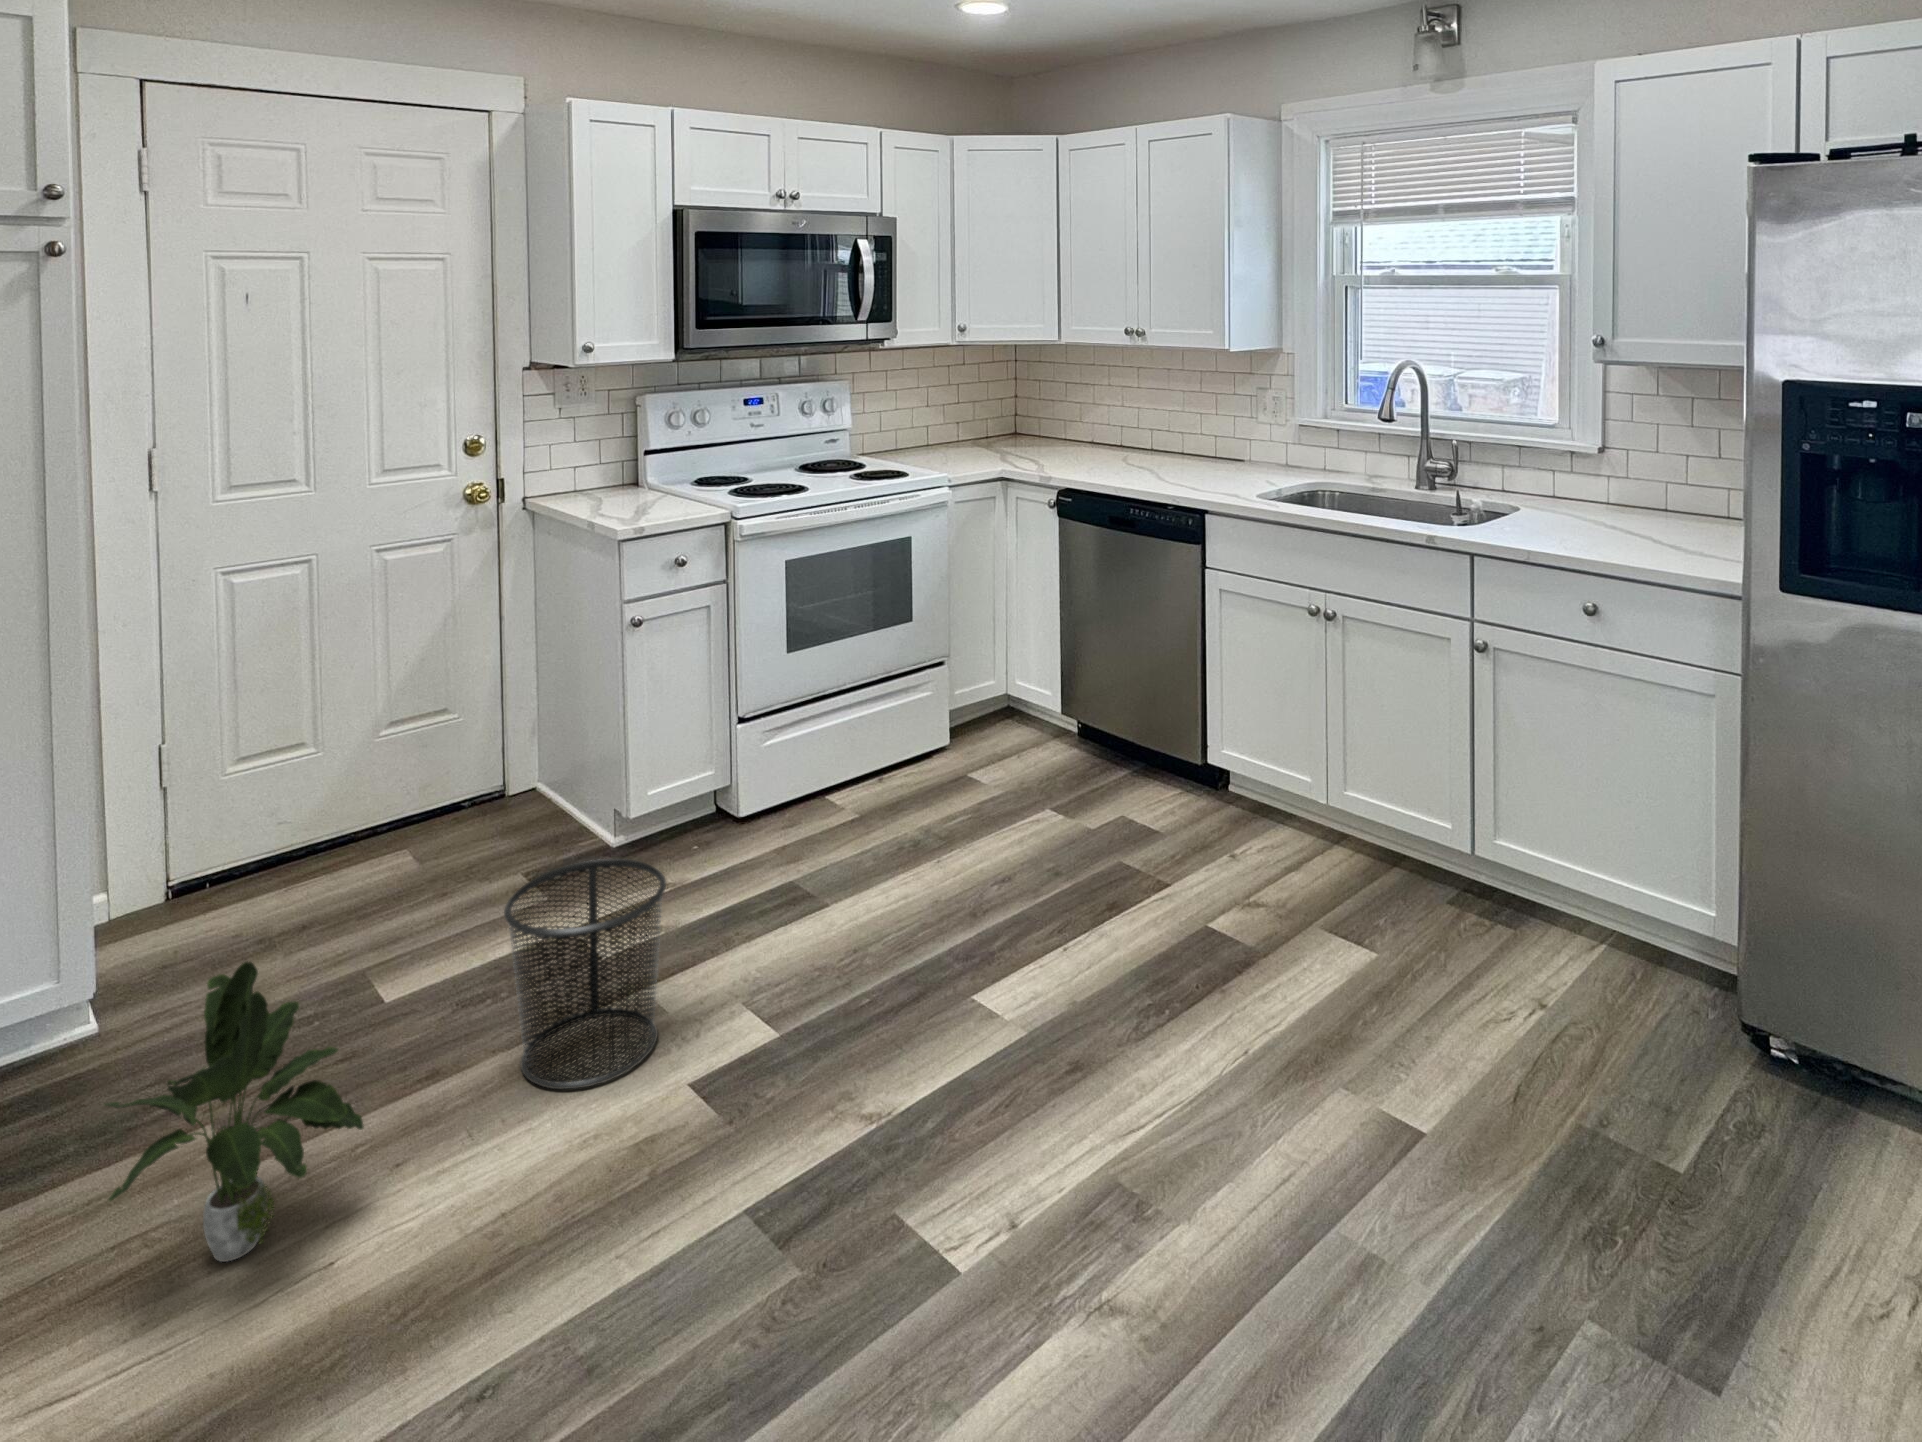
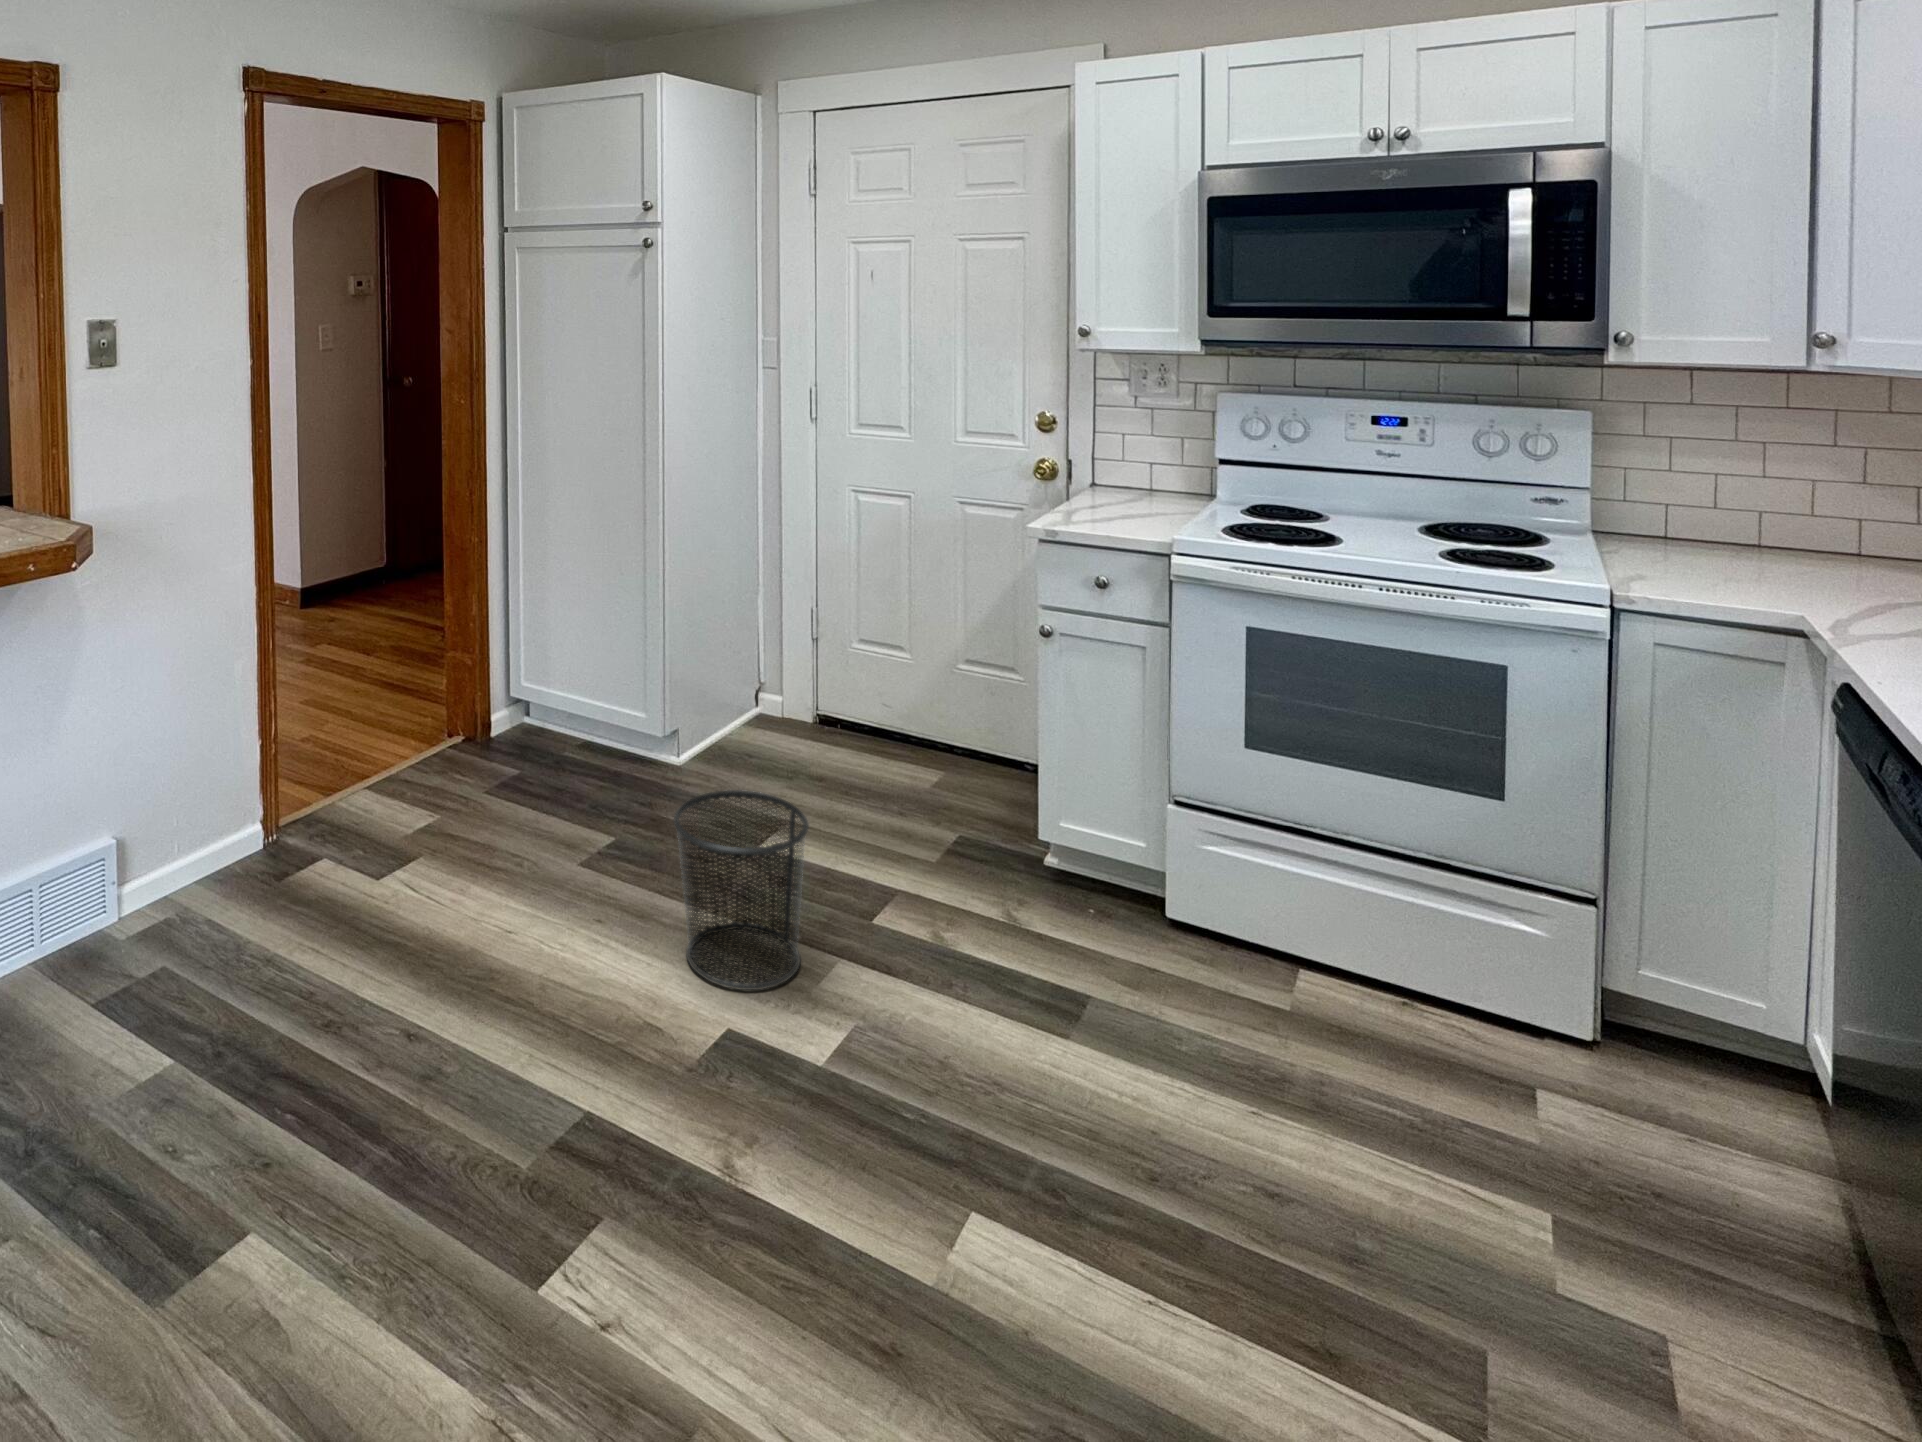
potted plant: present [104,961,364,1262] -> none [433,720,553,902]

